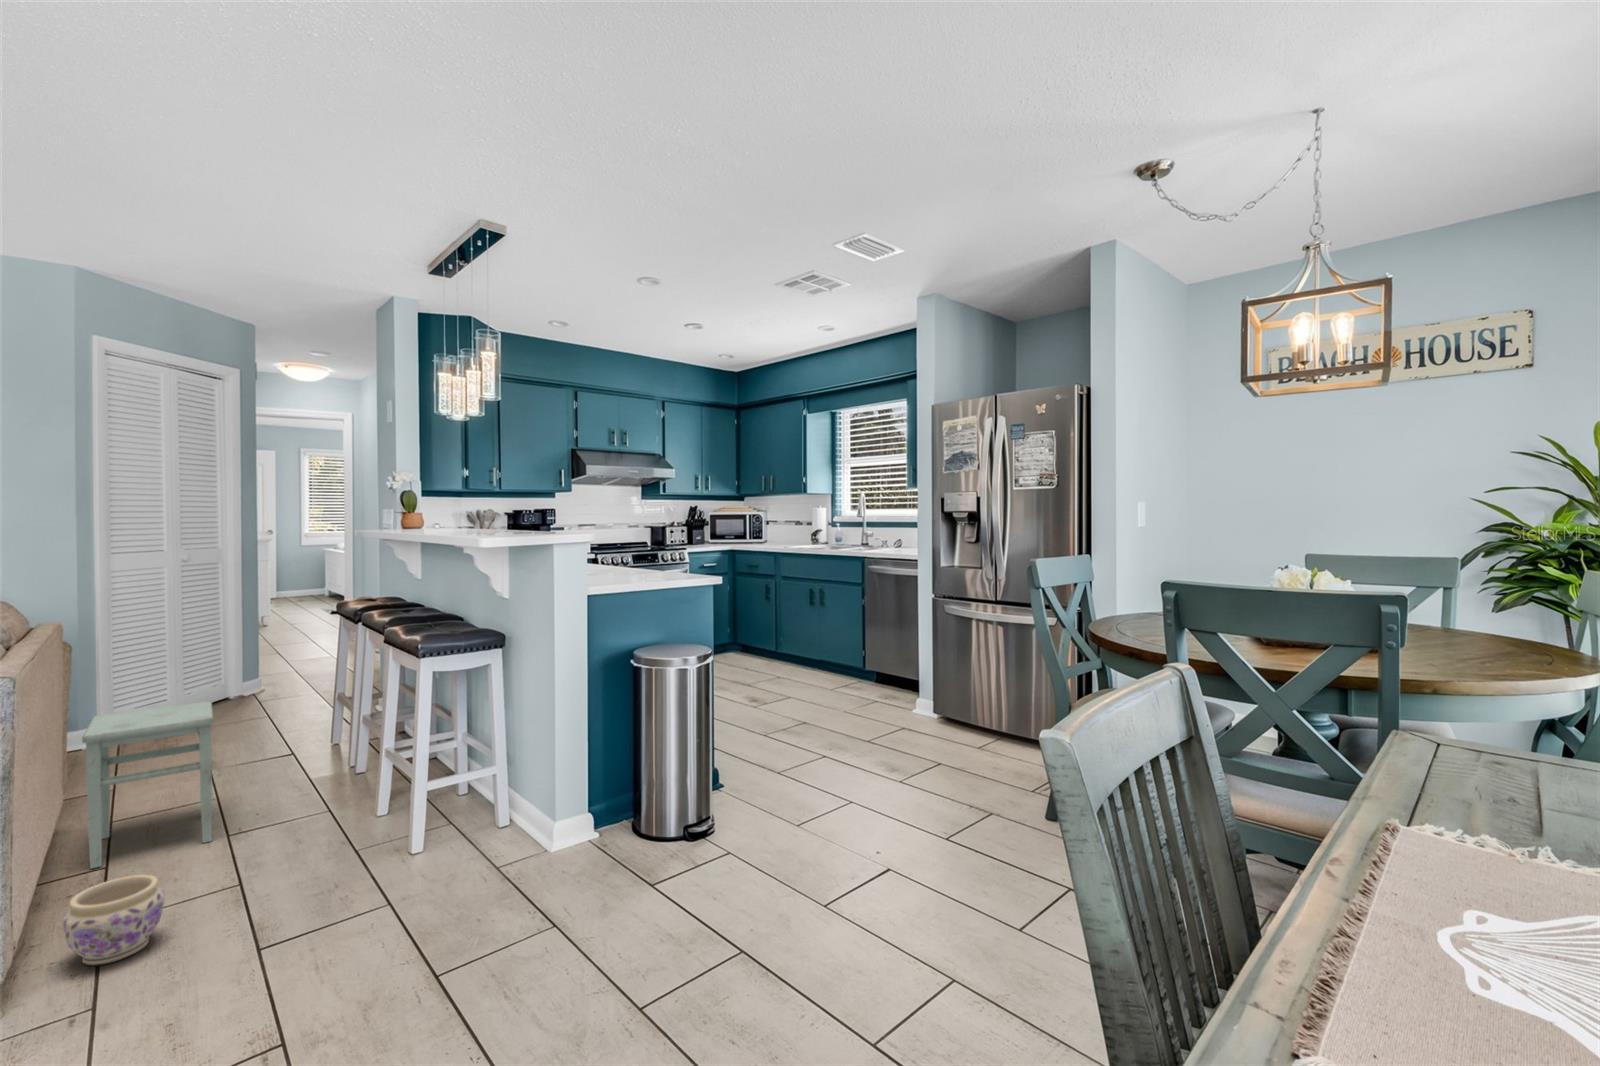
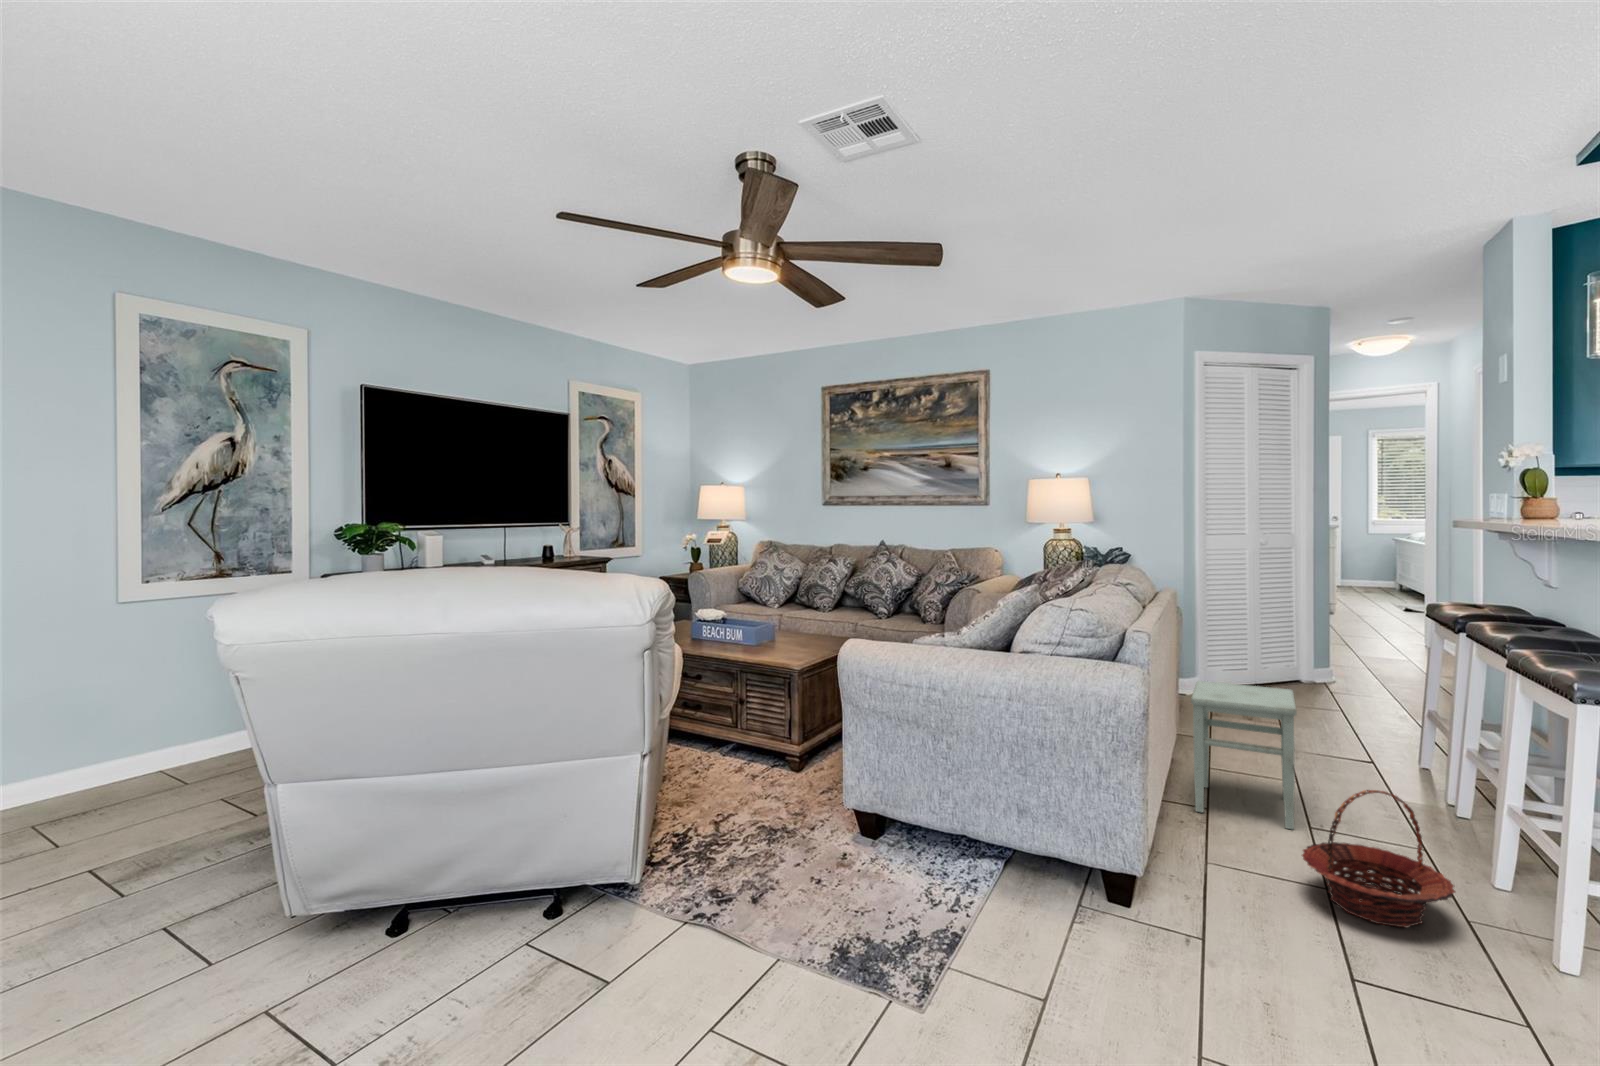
basket: none [216,767,347,891] -> present [1302,790,1455,927]
planter: present [63,875,164,966] -> none [1180,835,1256,915]

